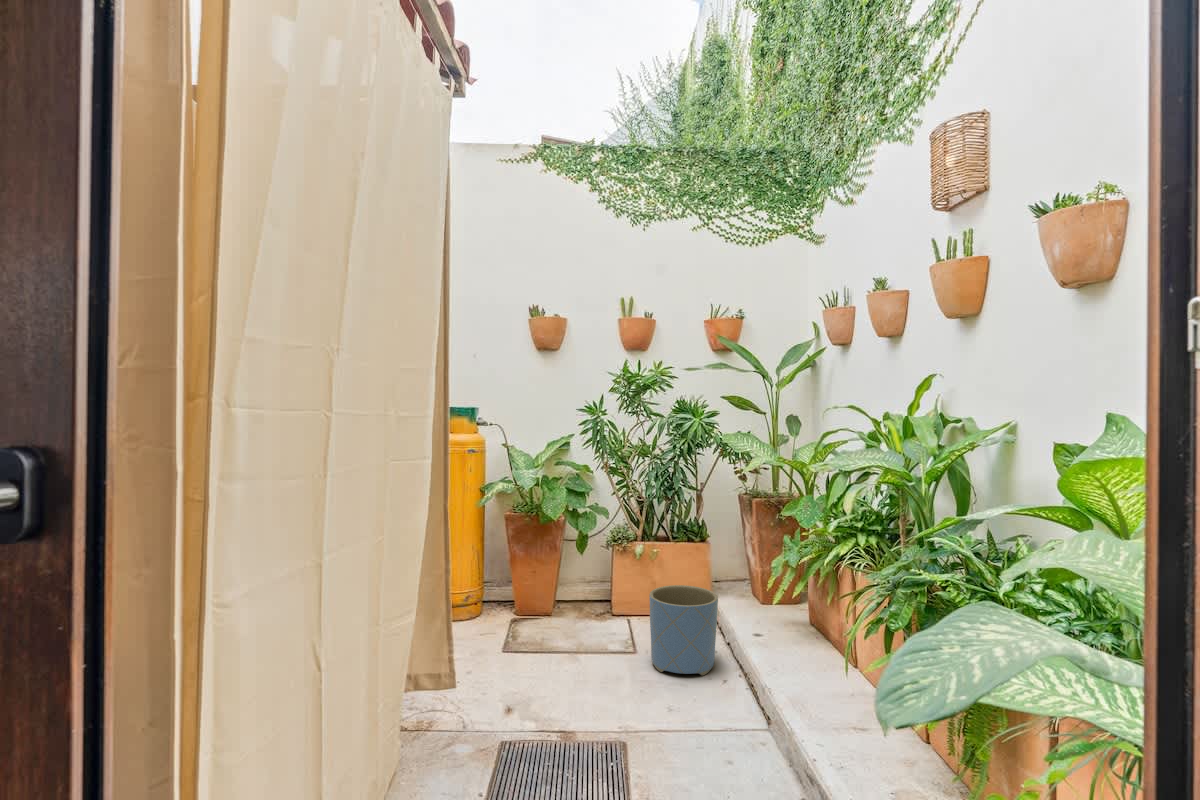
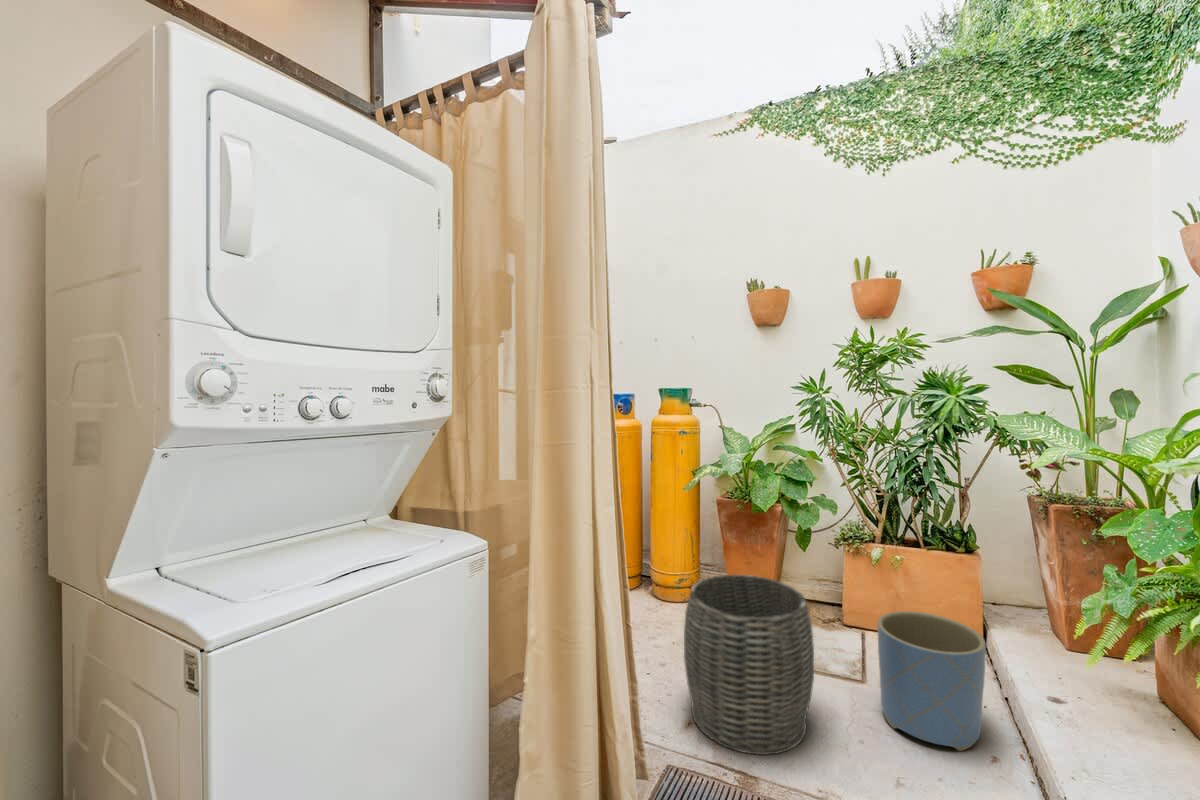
woven basket: none [506,573,609,709] -> present [684,575,814,755]

